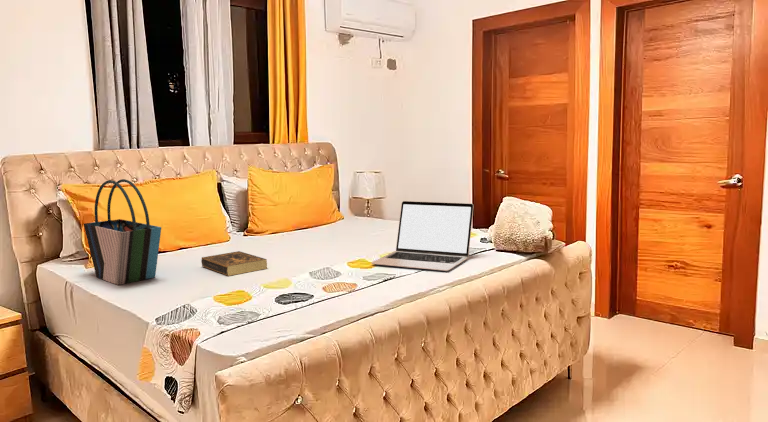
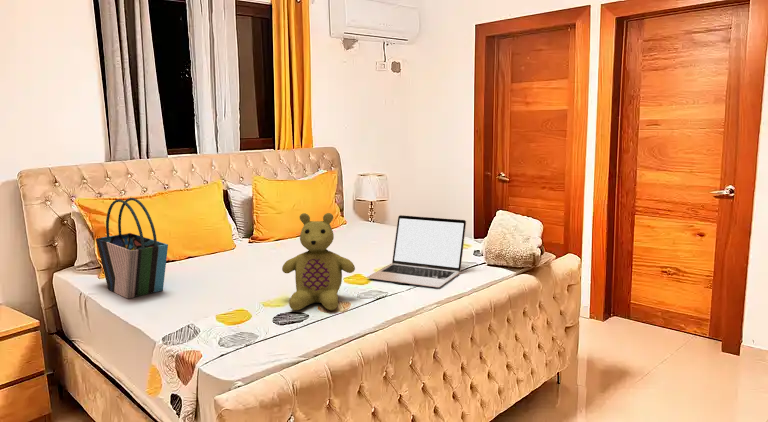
stuffed bear: none [283,190,360,292] -> present [282,213,355,310]
book: present [201,251,267,276] -> none [207,263,269,290]

